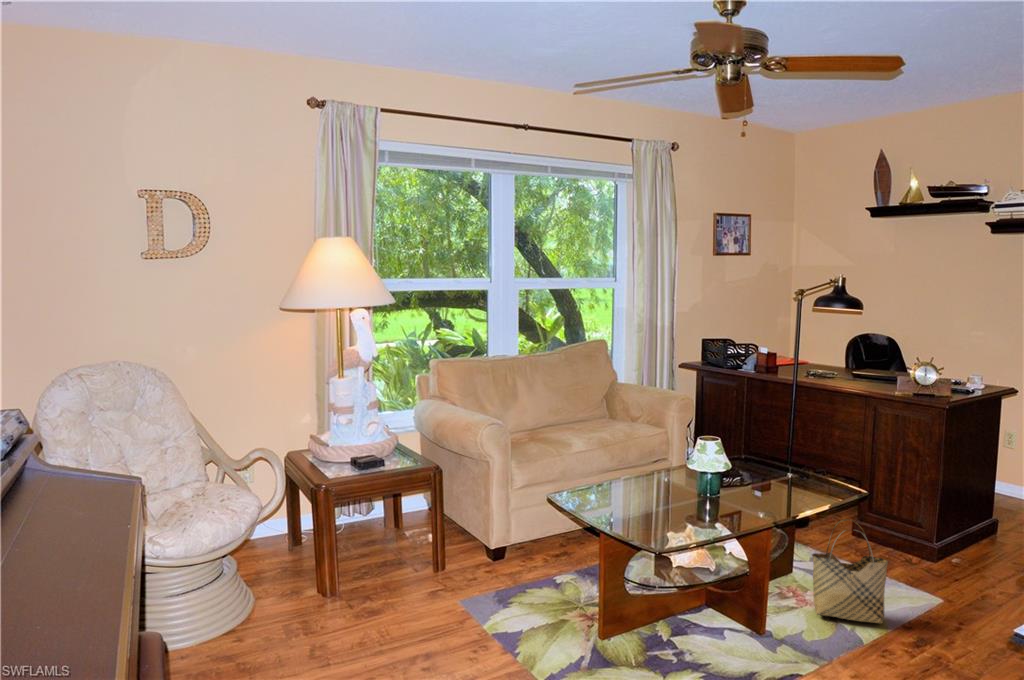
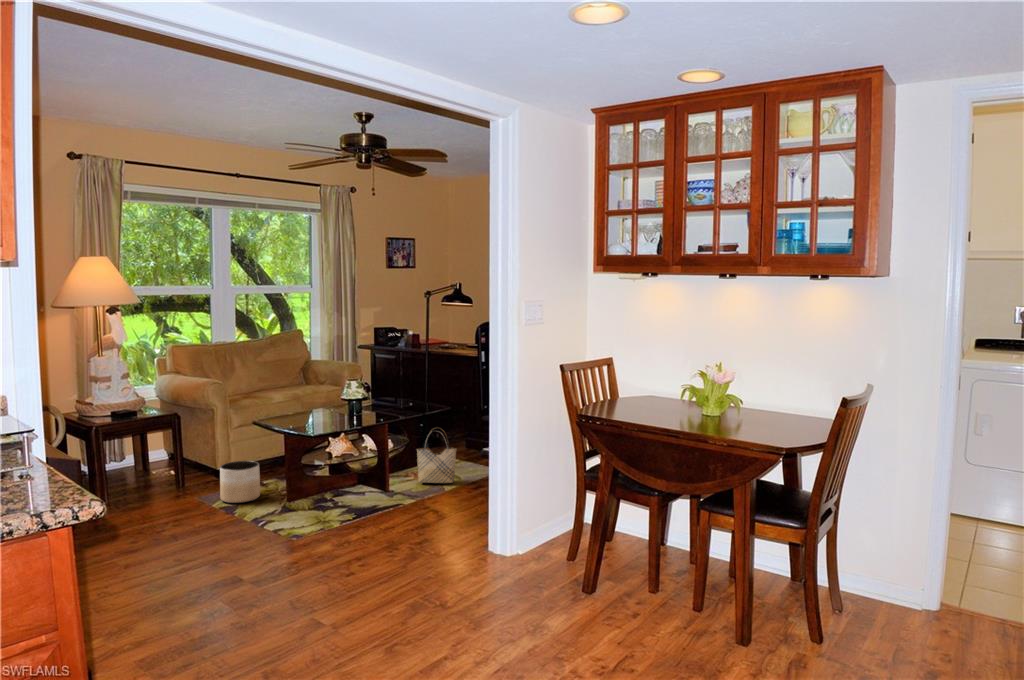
planter: none [496,550,555,624] -> present [220,461,260,503]

